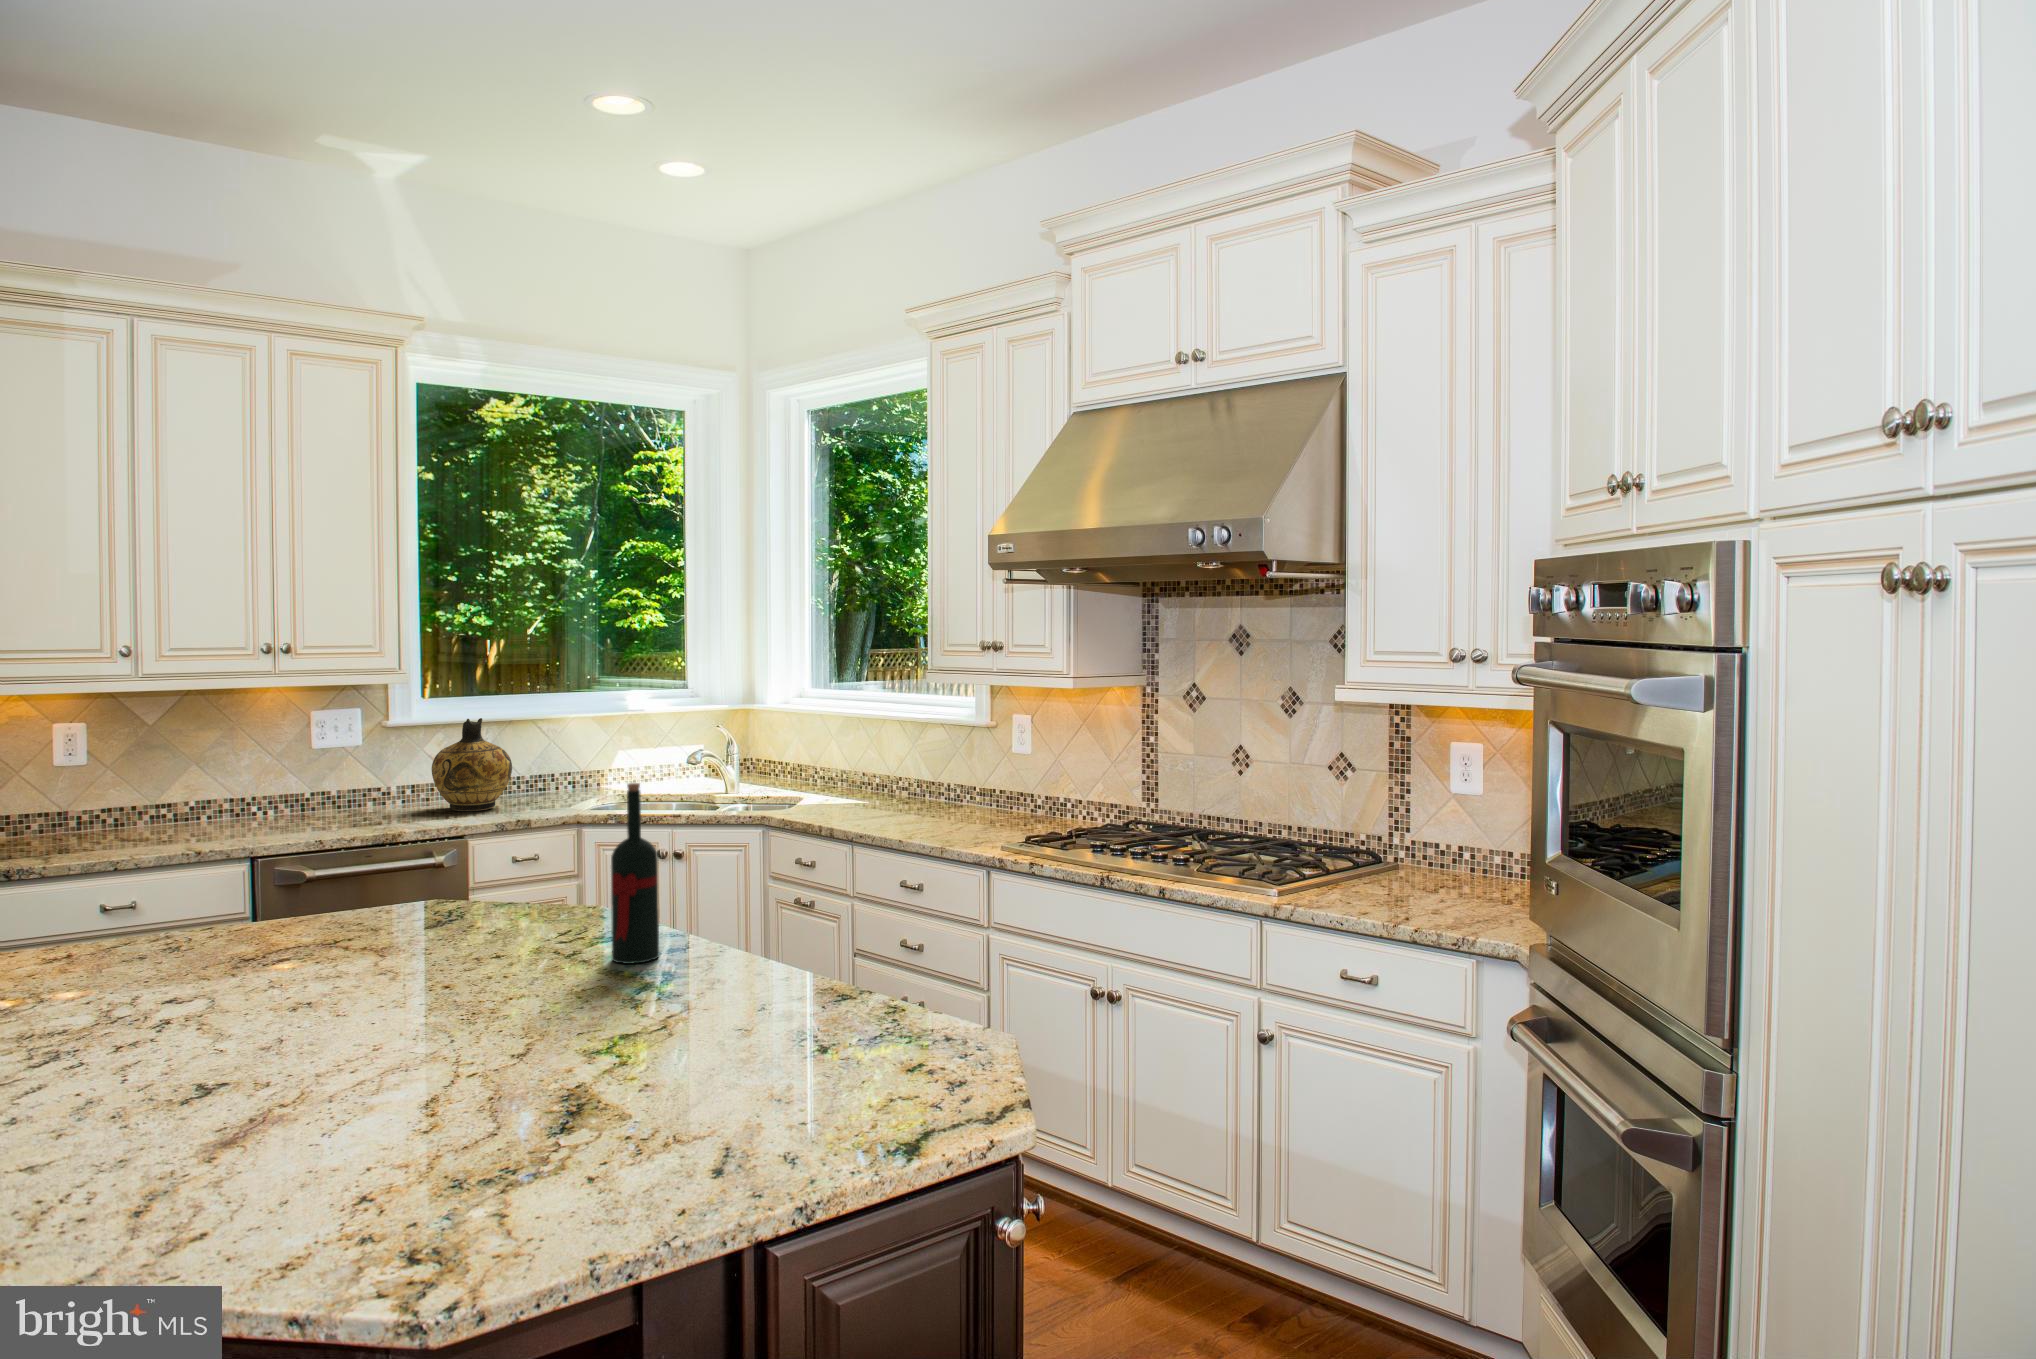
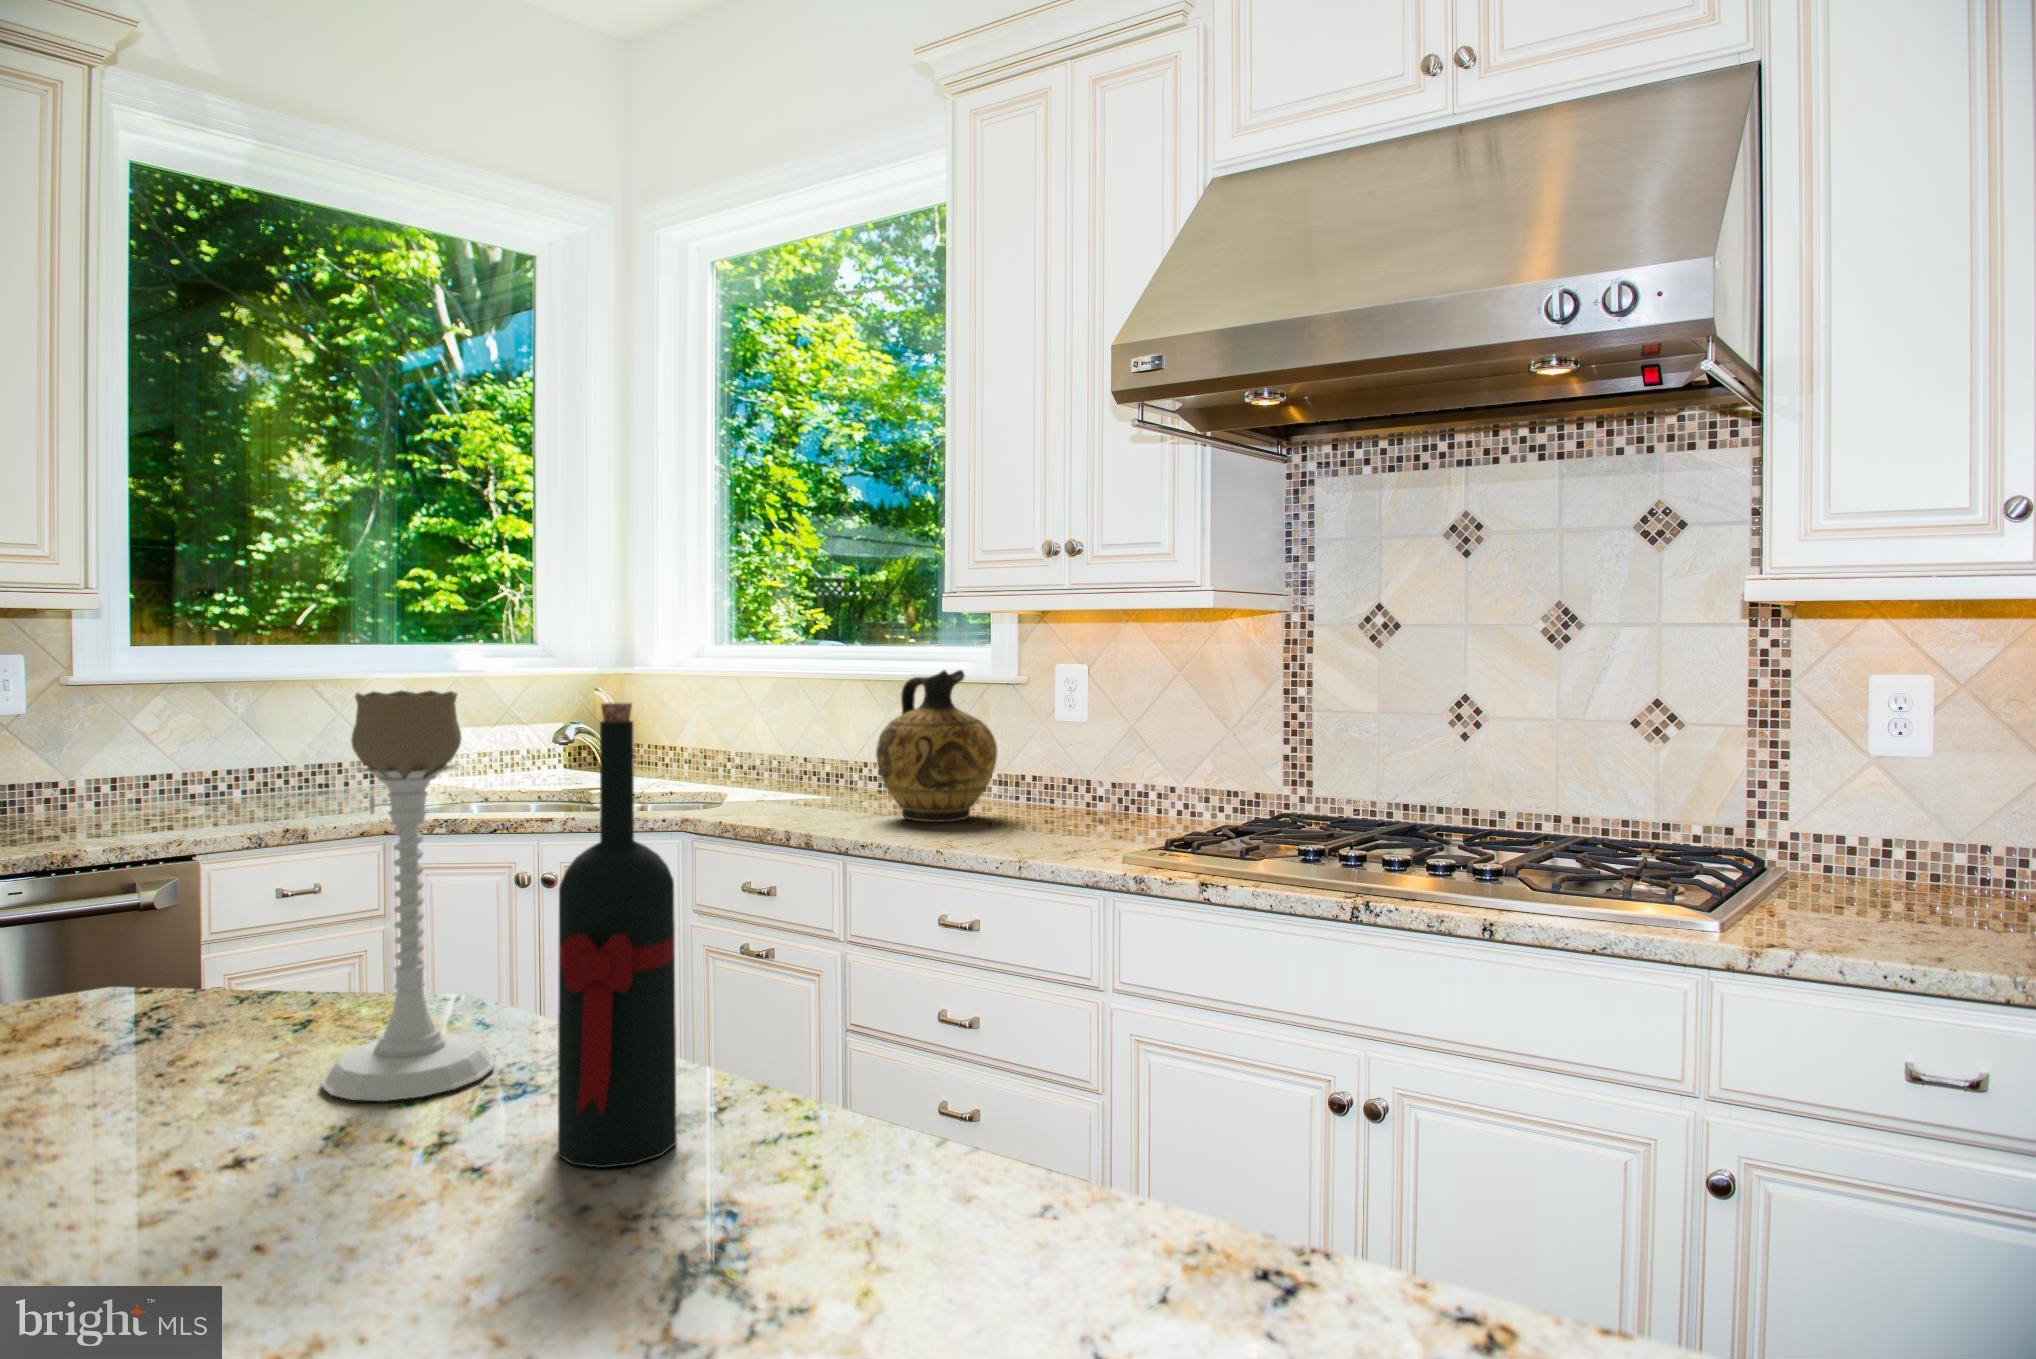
ceramic jug: present [432,718,512,811] -> present [876,670,997,822]
candle holder: none [527,770,598,942] -> present [321,690,495,1101]

